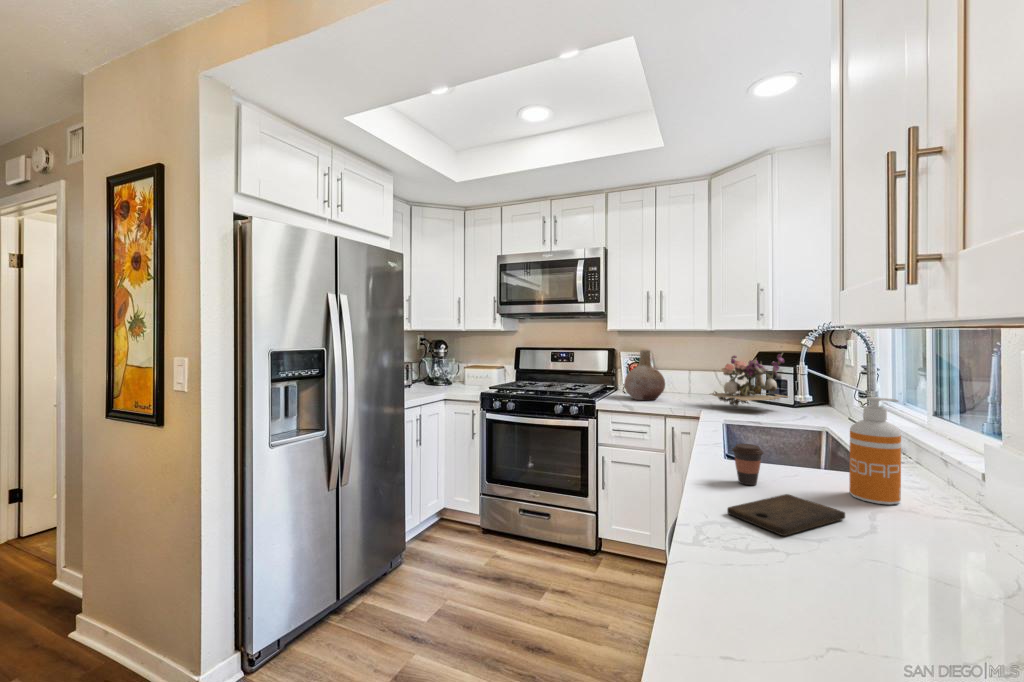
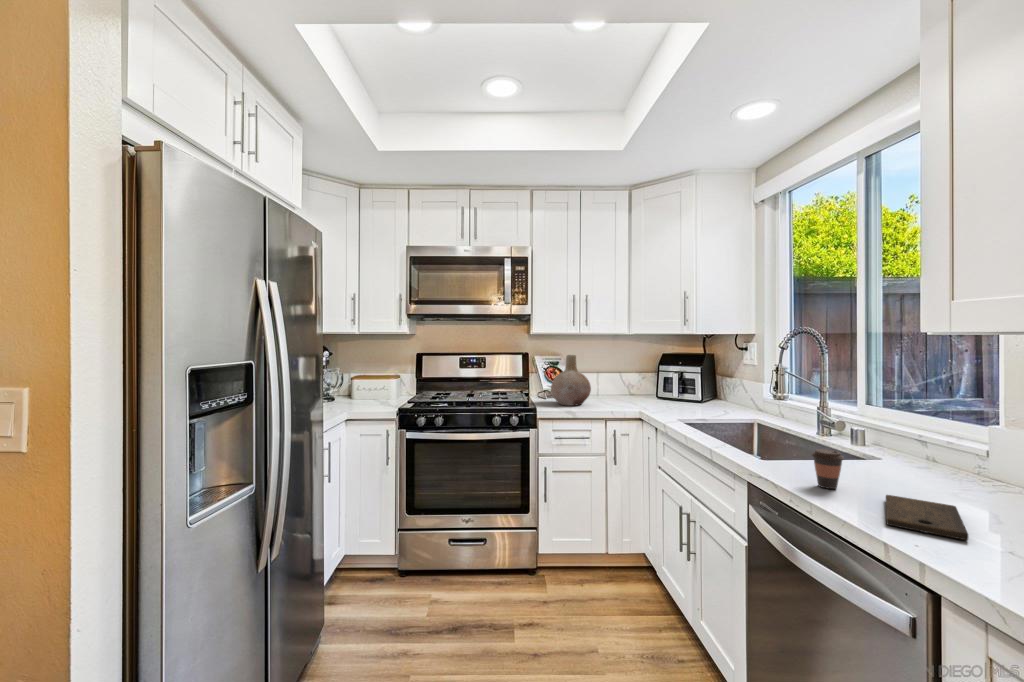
flower arrangement: present [712,353,790,408] -> none [635,356,704,408]
soap dispenser: present [849,397,901,505] -> none [899,399,946,492]

